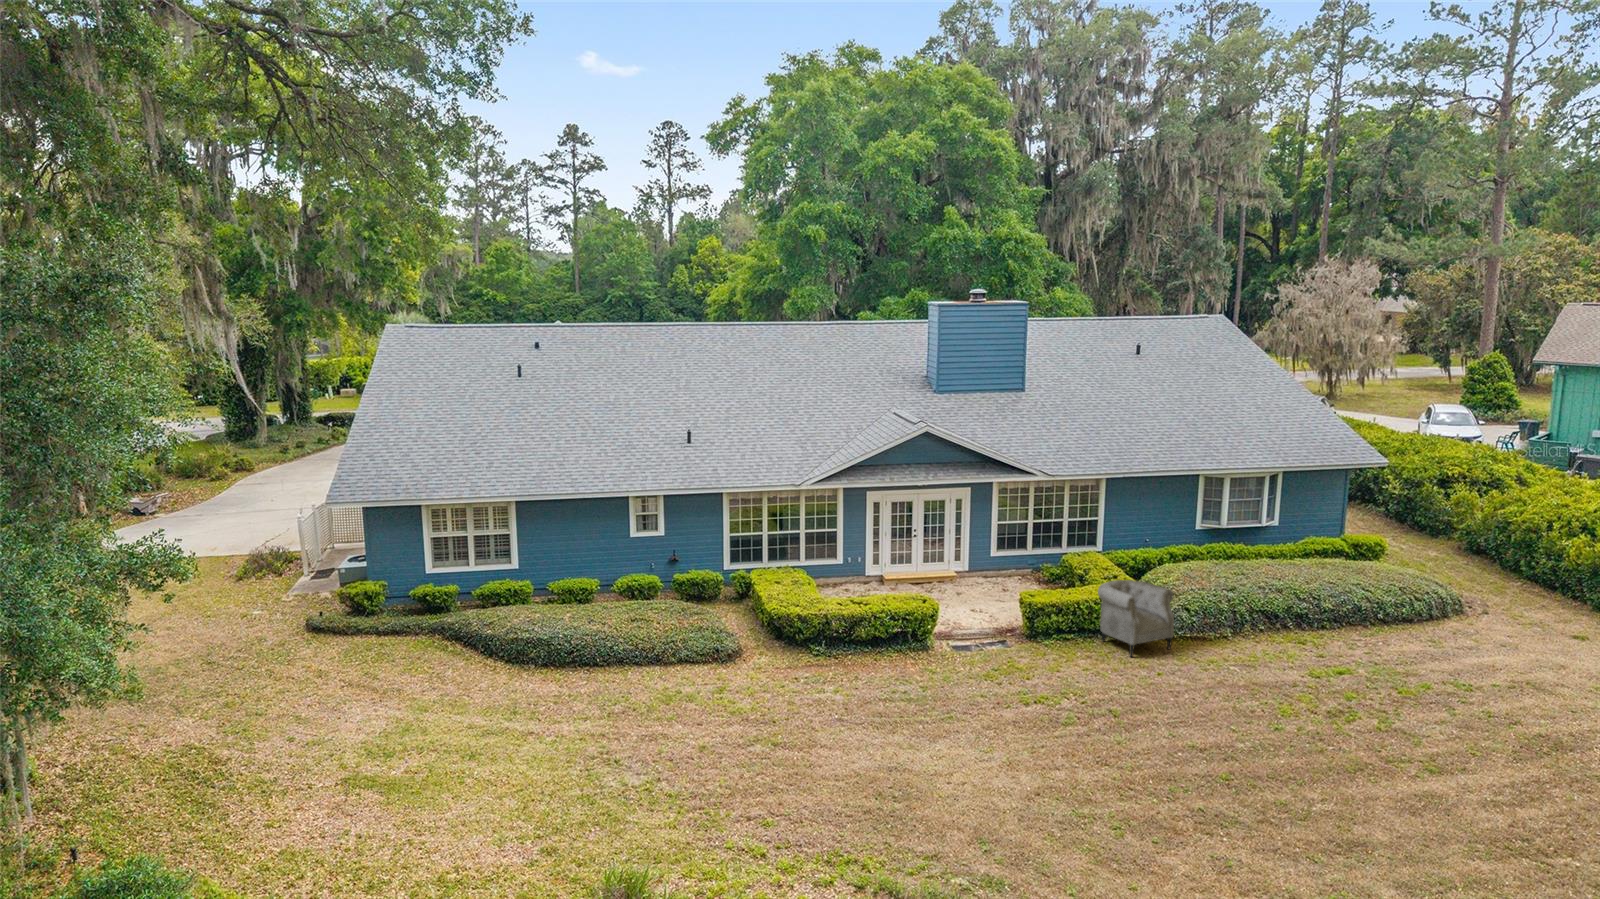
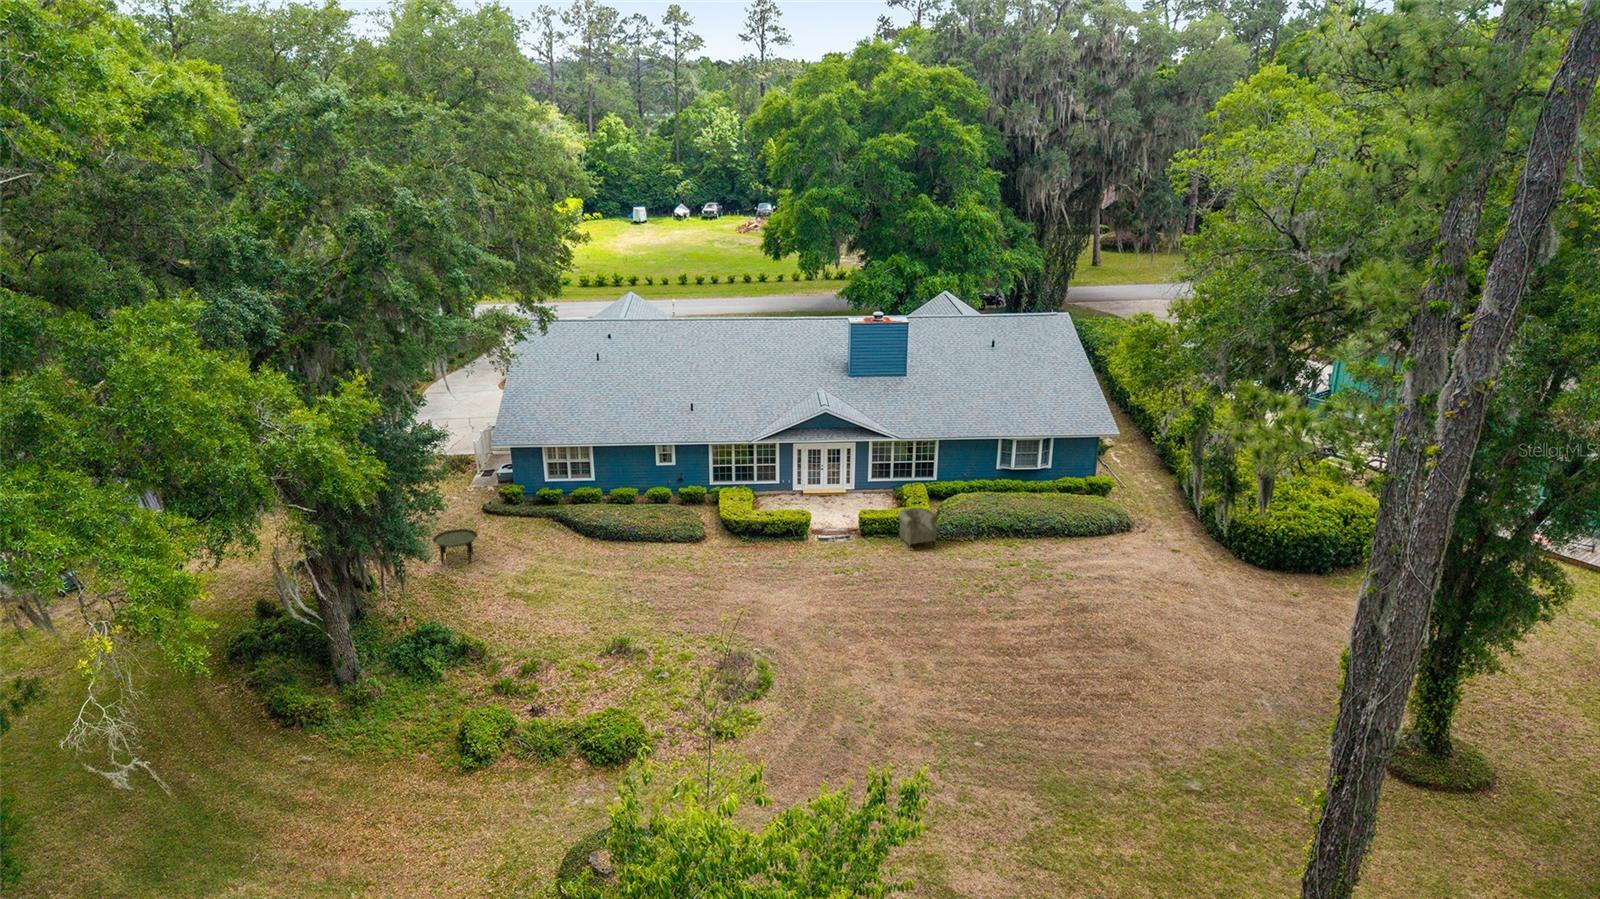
round table: none [175,650,279,731] -> present [433,529,477,566]

